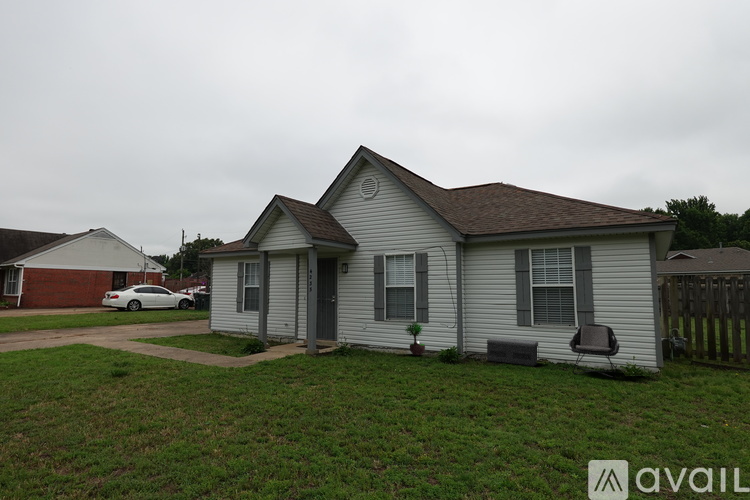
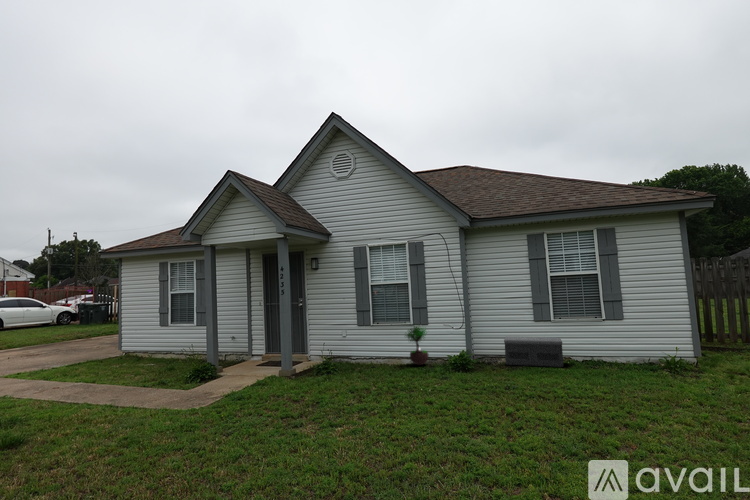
lounge chair: present [569,324,619,379] -> none [605,314,668,375]

